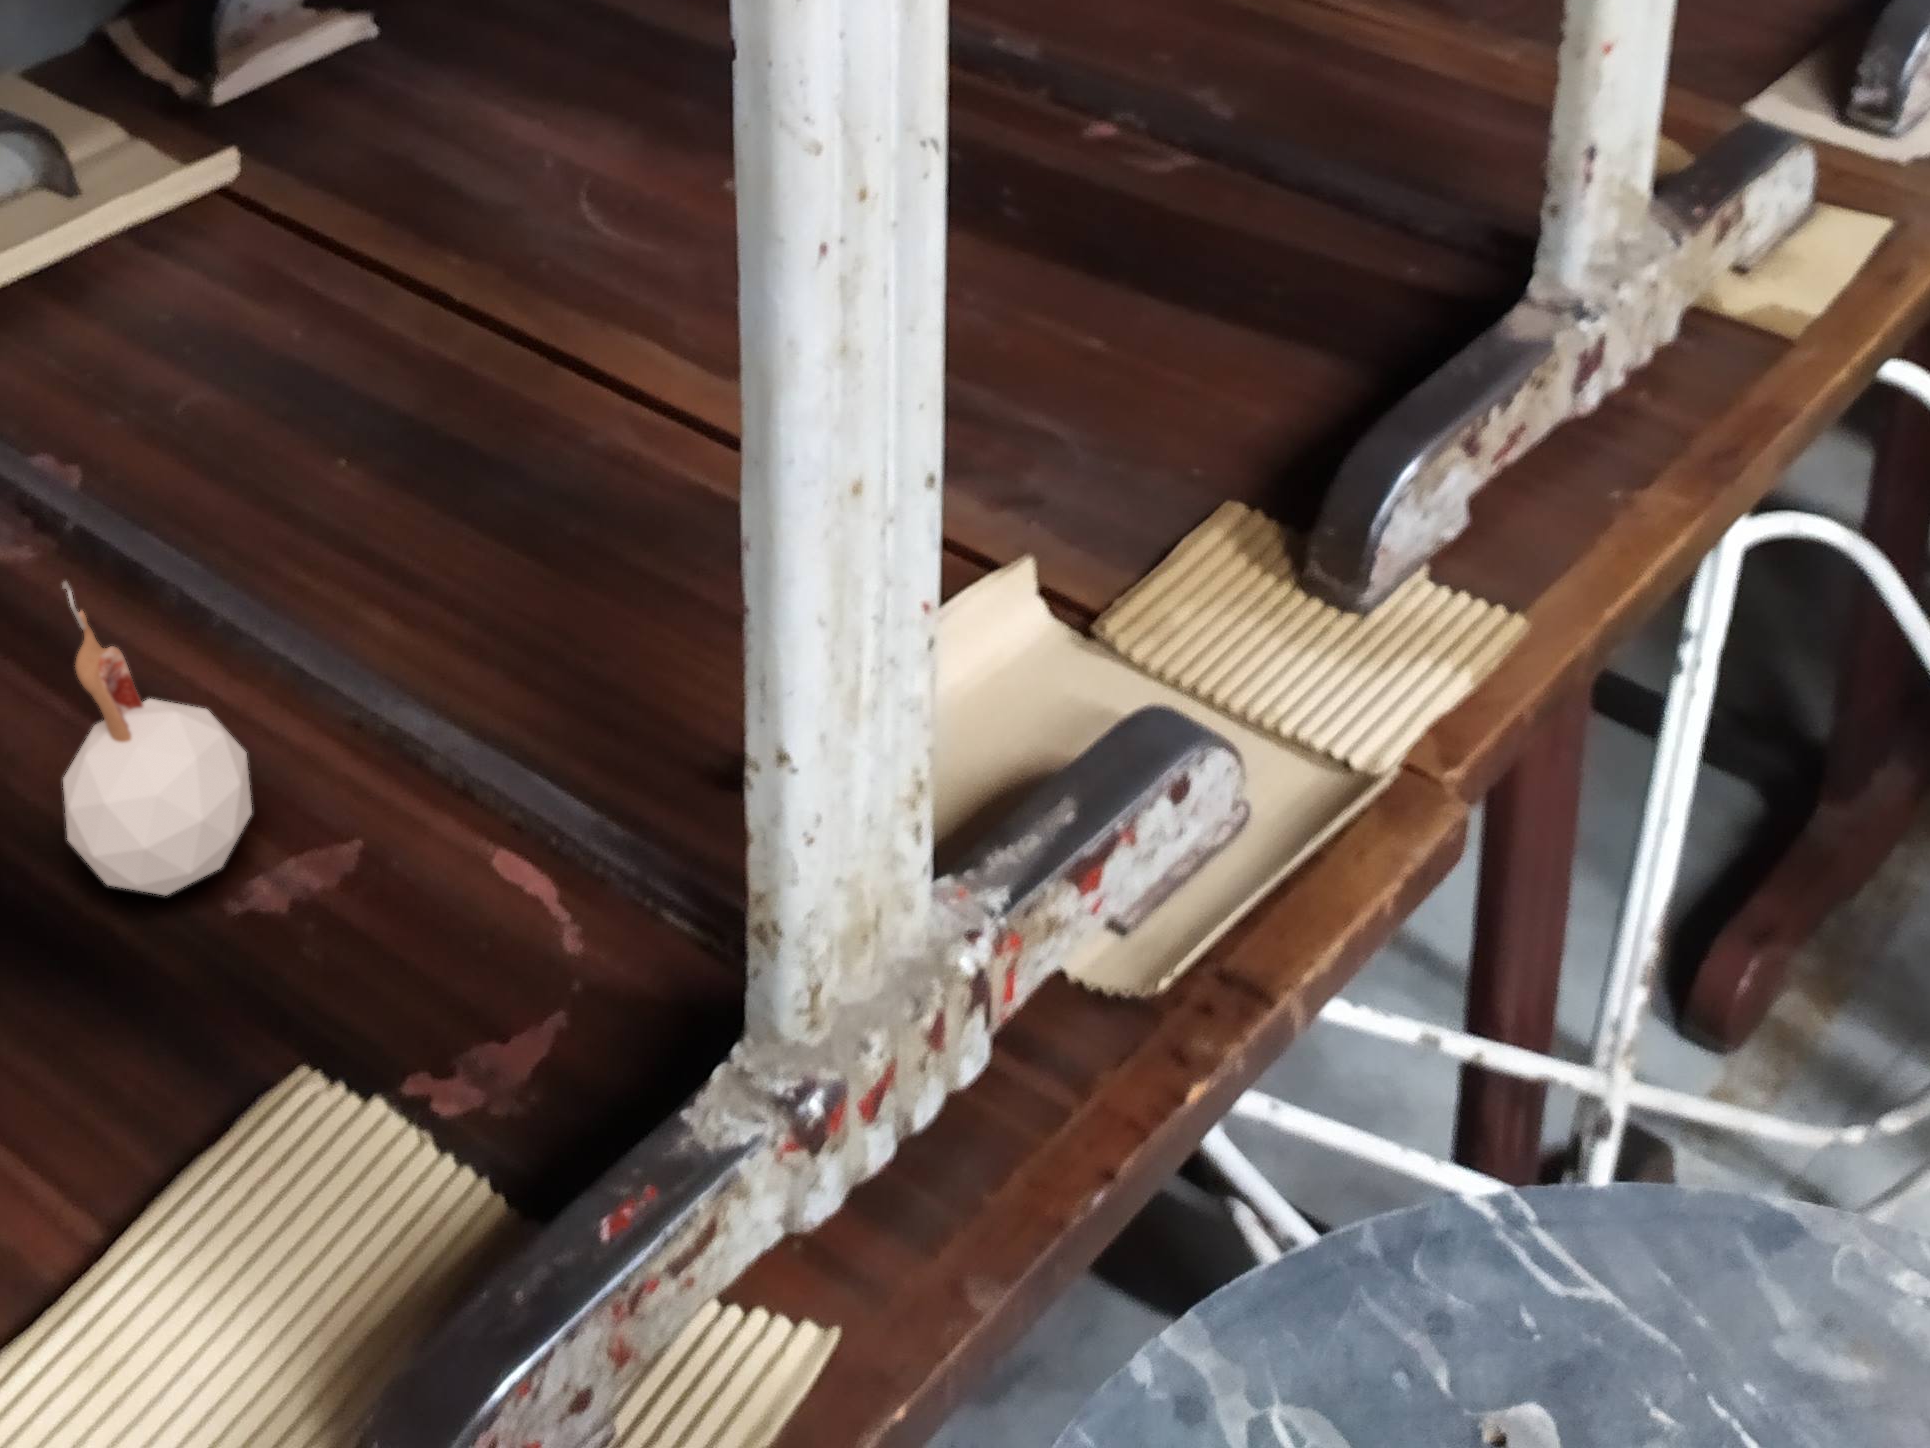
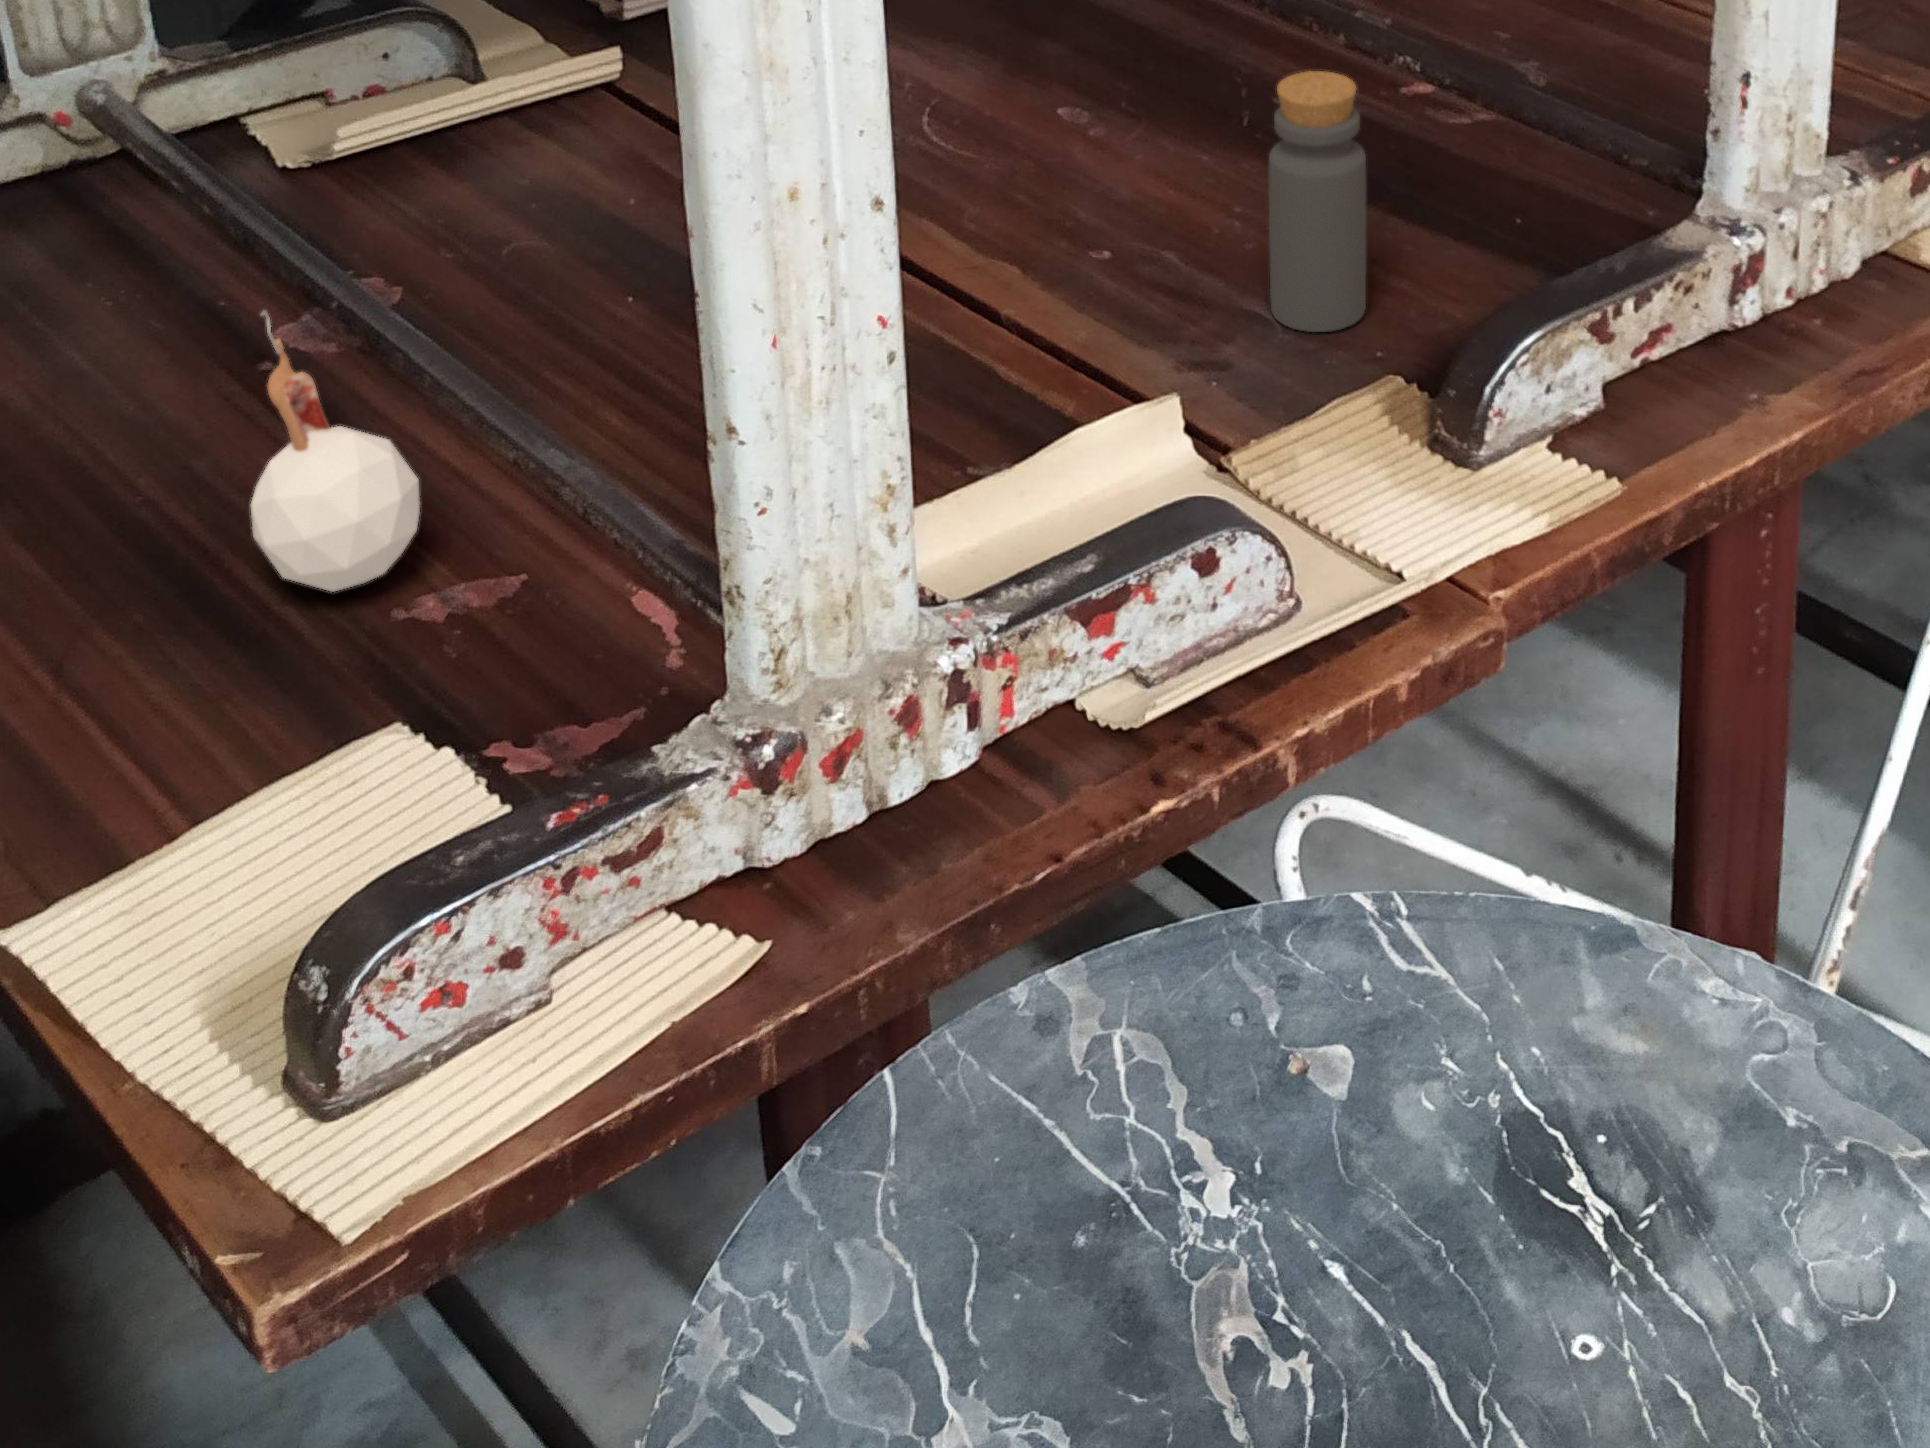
bottle: none [1060,165,1171,447] -> present [1269,71,1366,332]

